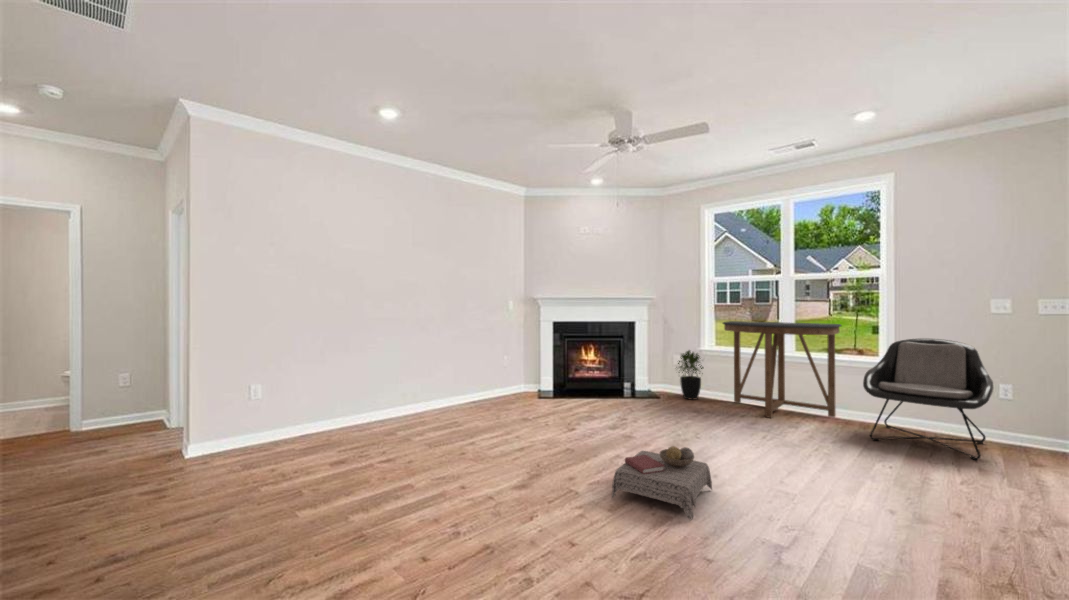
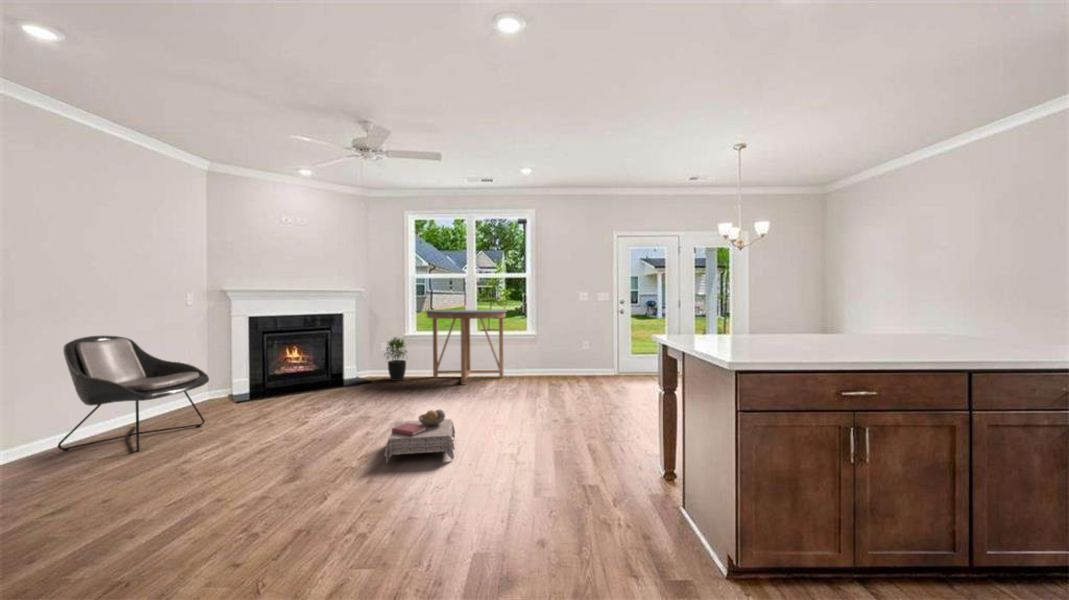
lounge chair: present [863,338,994,460] -> present [58,335,209,452]

